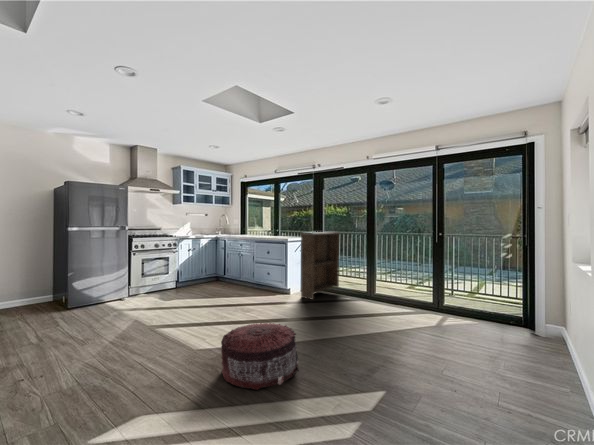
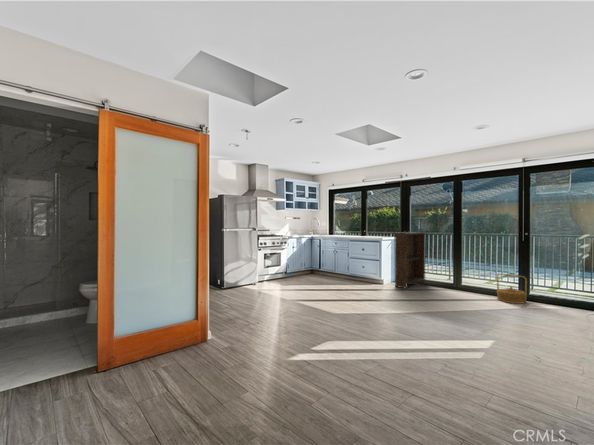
woven basket: none [408,280,440,318] -> present [497,274,527,304]
pouf: present [221,323,299,390] -> none [370,296,428,336]

